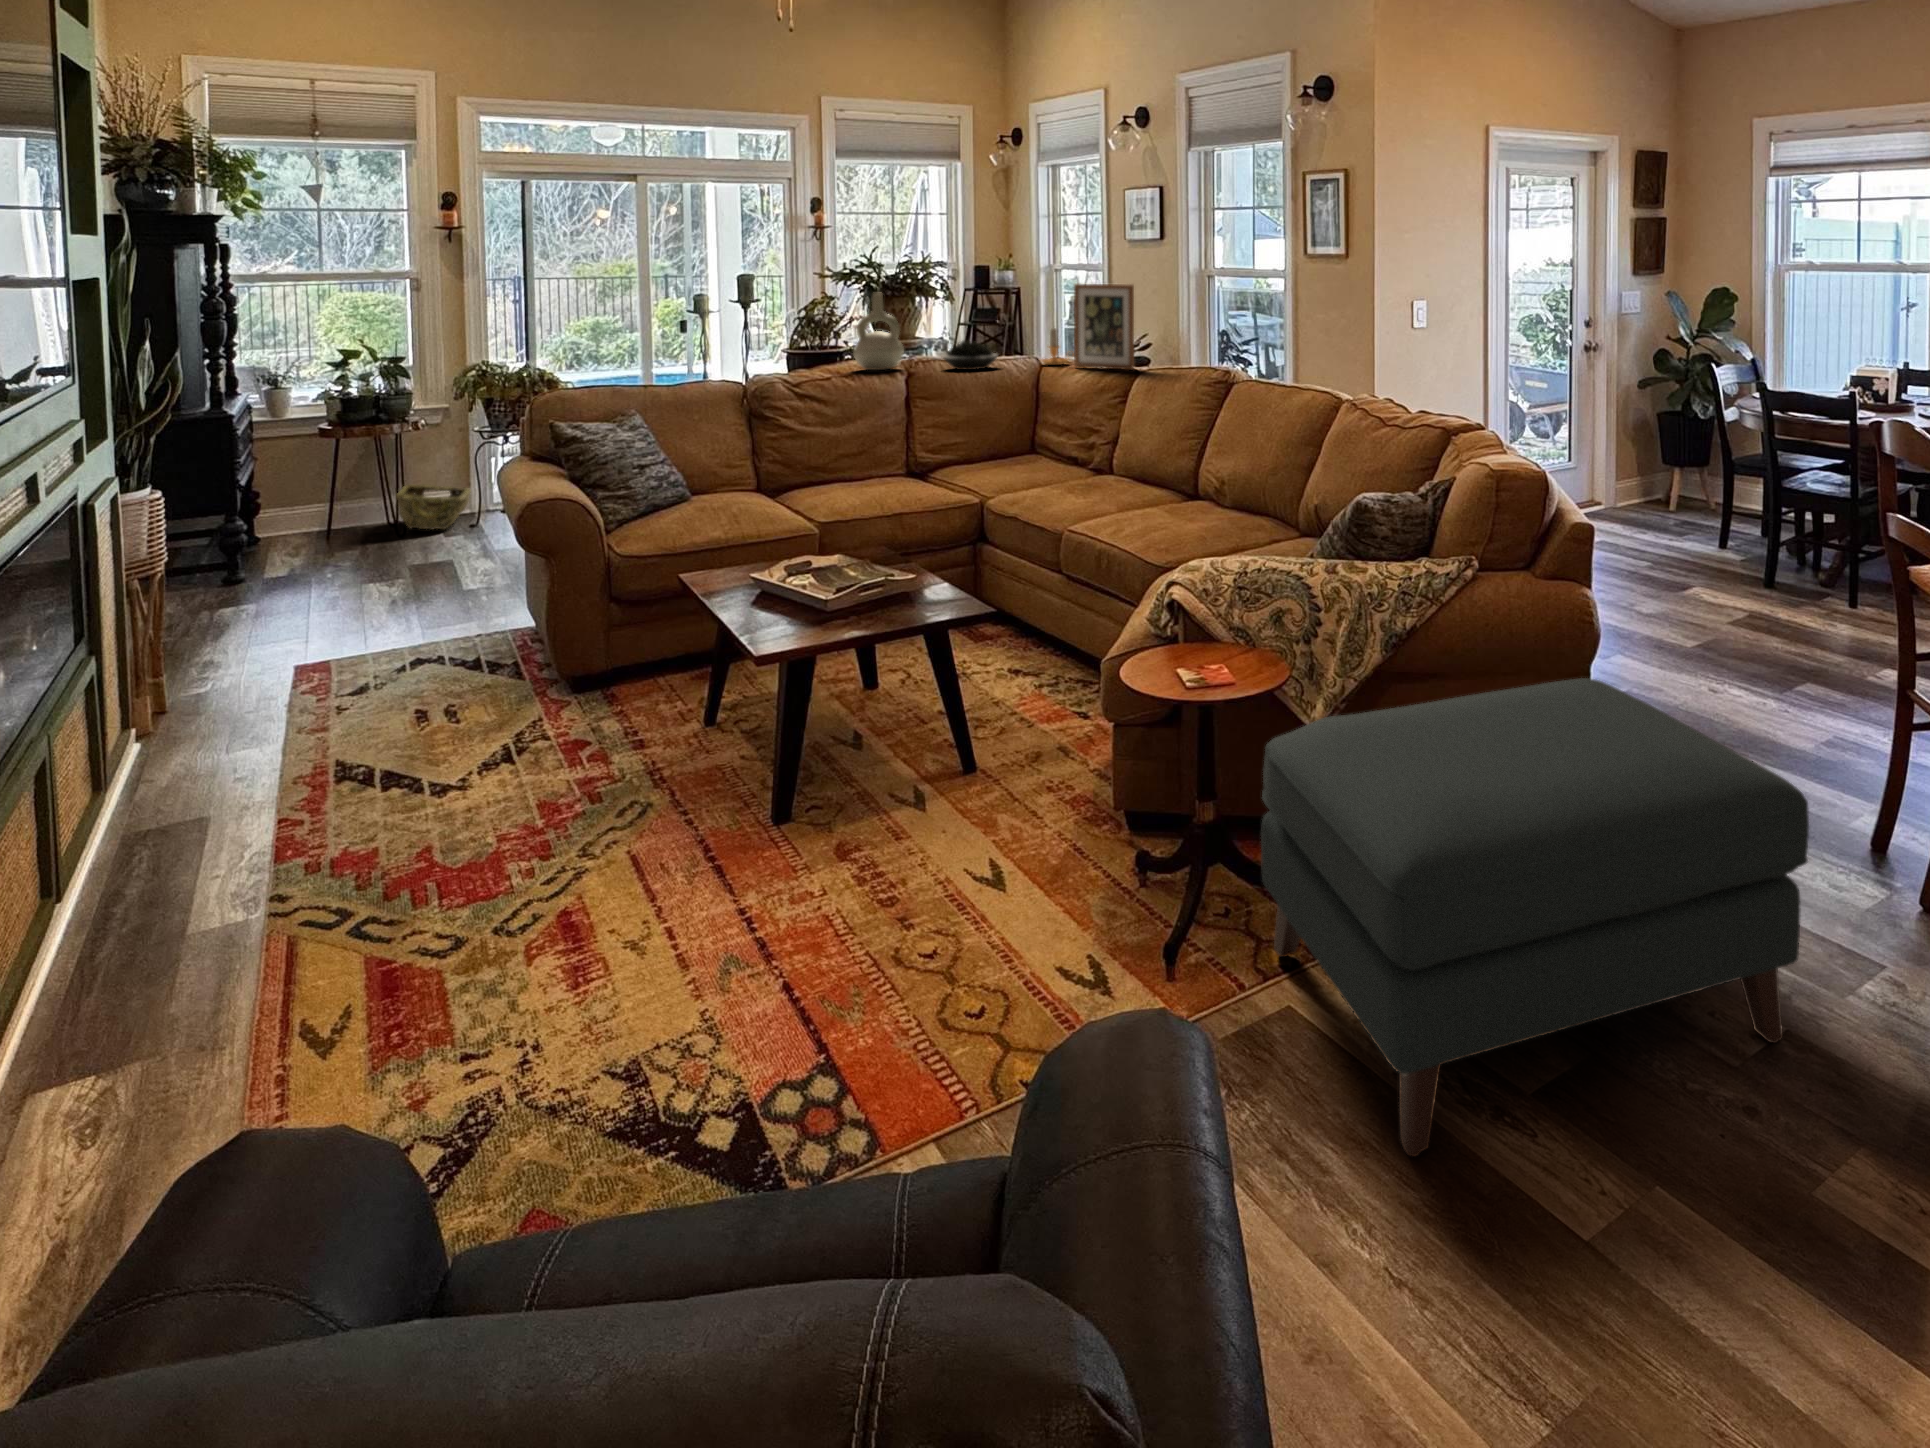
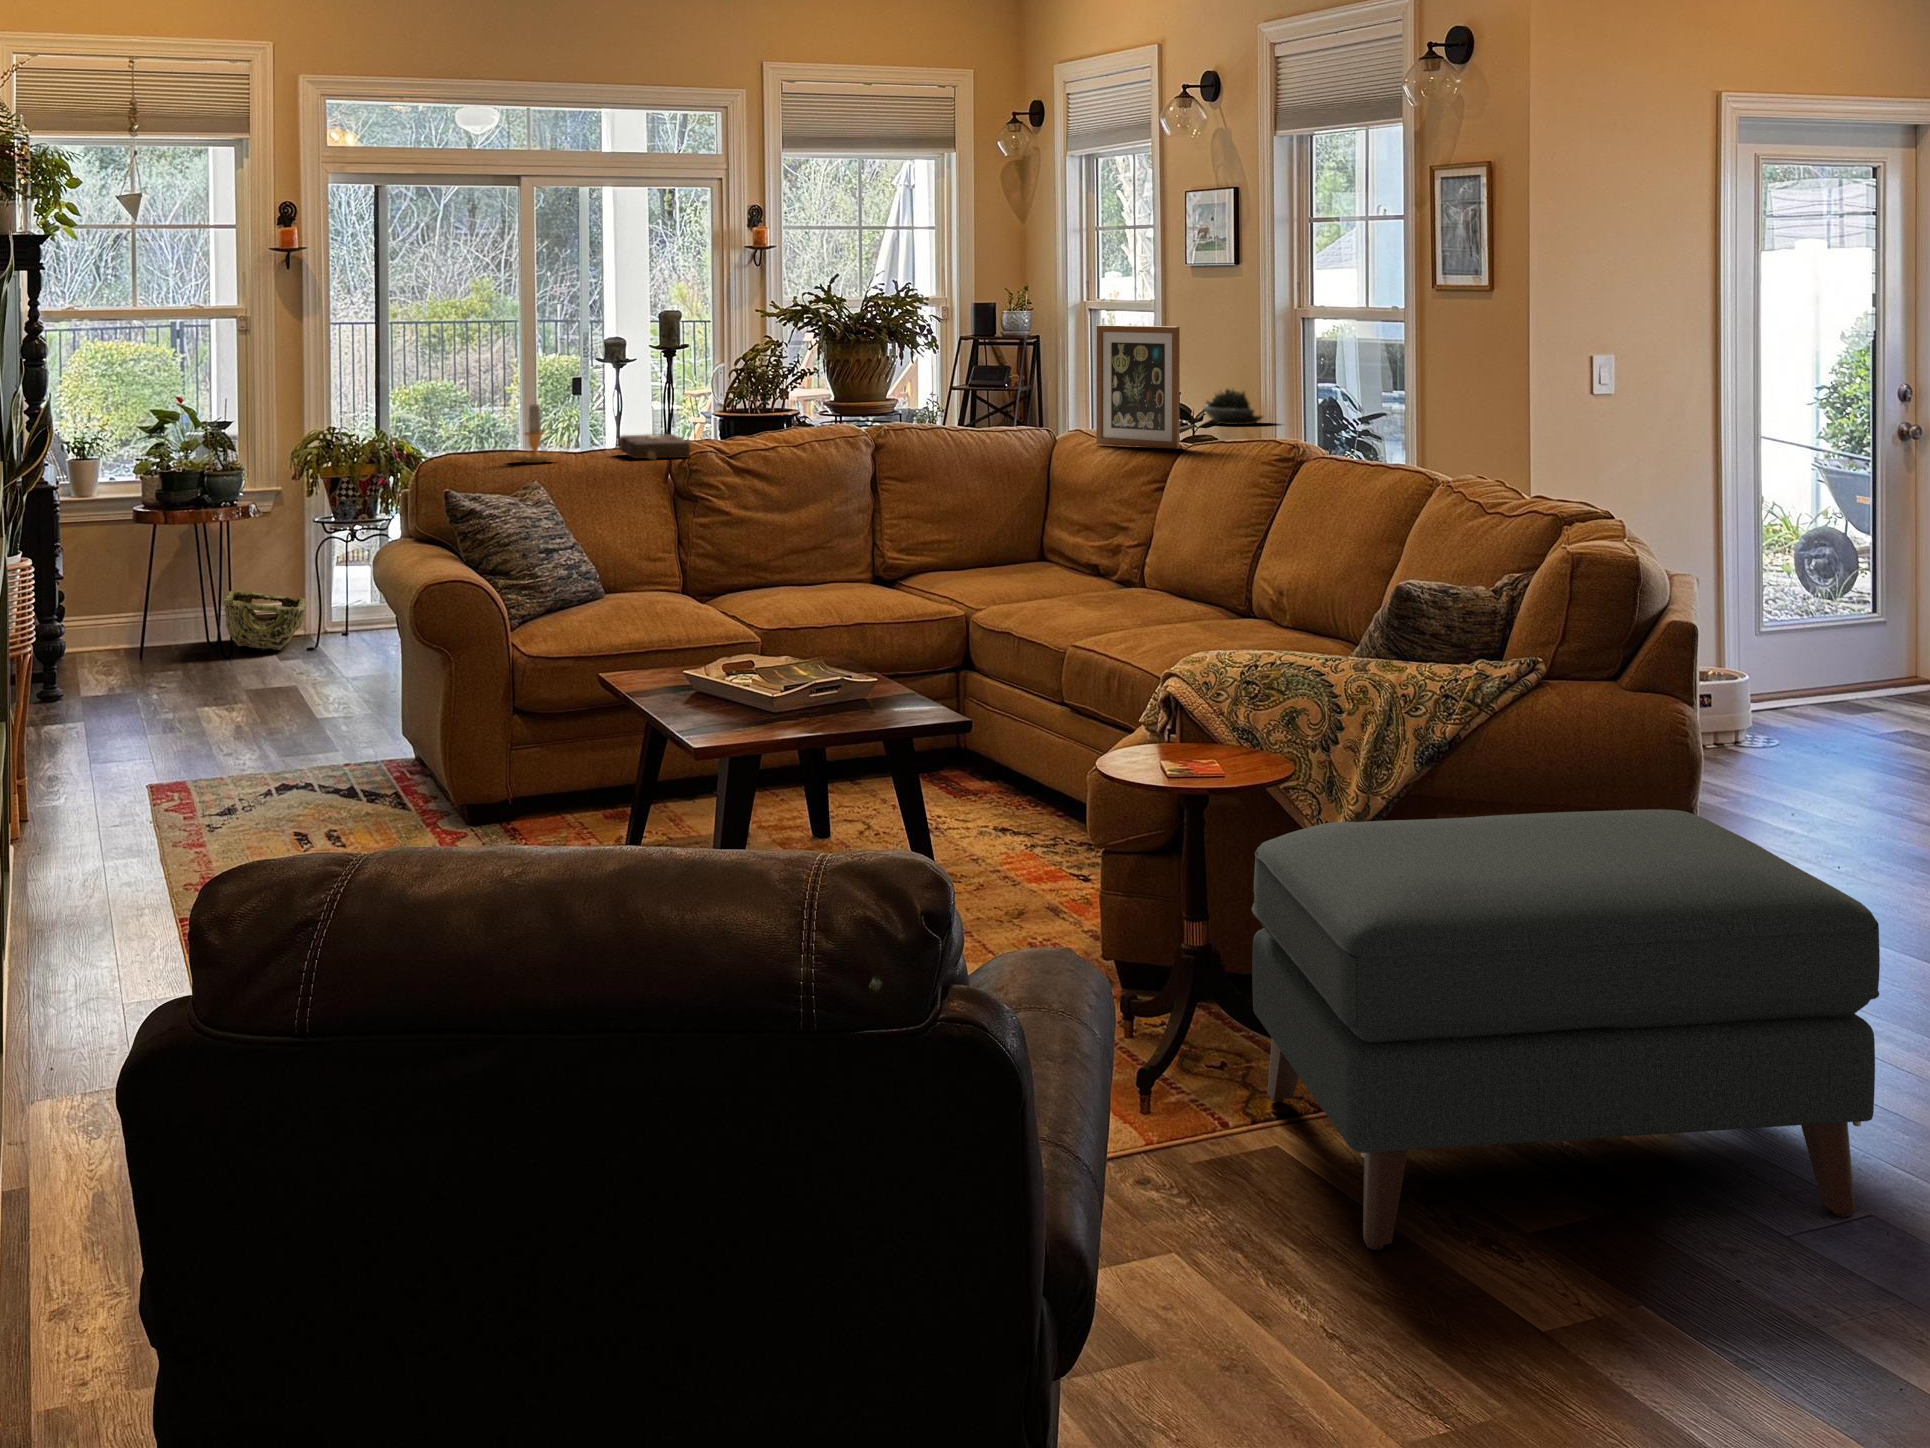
decorative vase: present [853,293,904,370] -> none [798,337,865,444]
candle: present [1041,328,1069,365] -> present [511,404,563,463]
succulent plant: present [943,341,998,370] -> present [1203,389,1262,425]
book: none [710,367,767,389] -> present [618,434,690,460]

